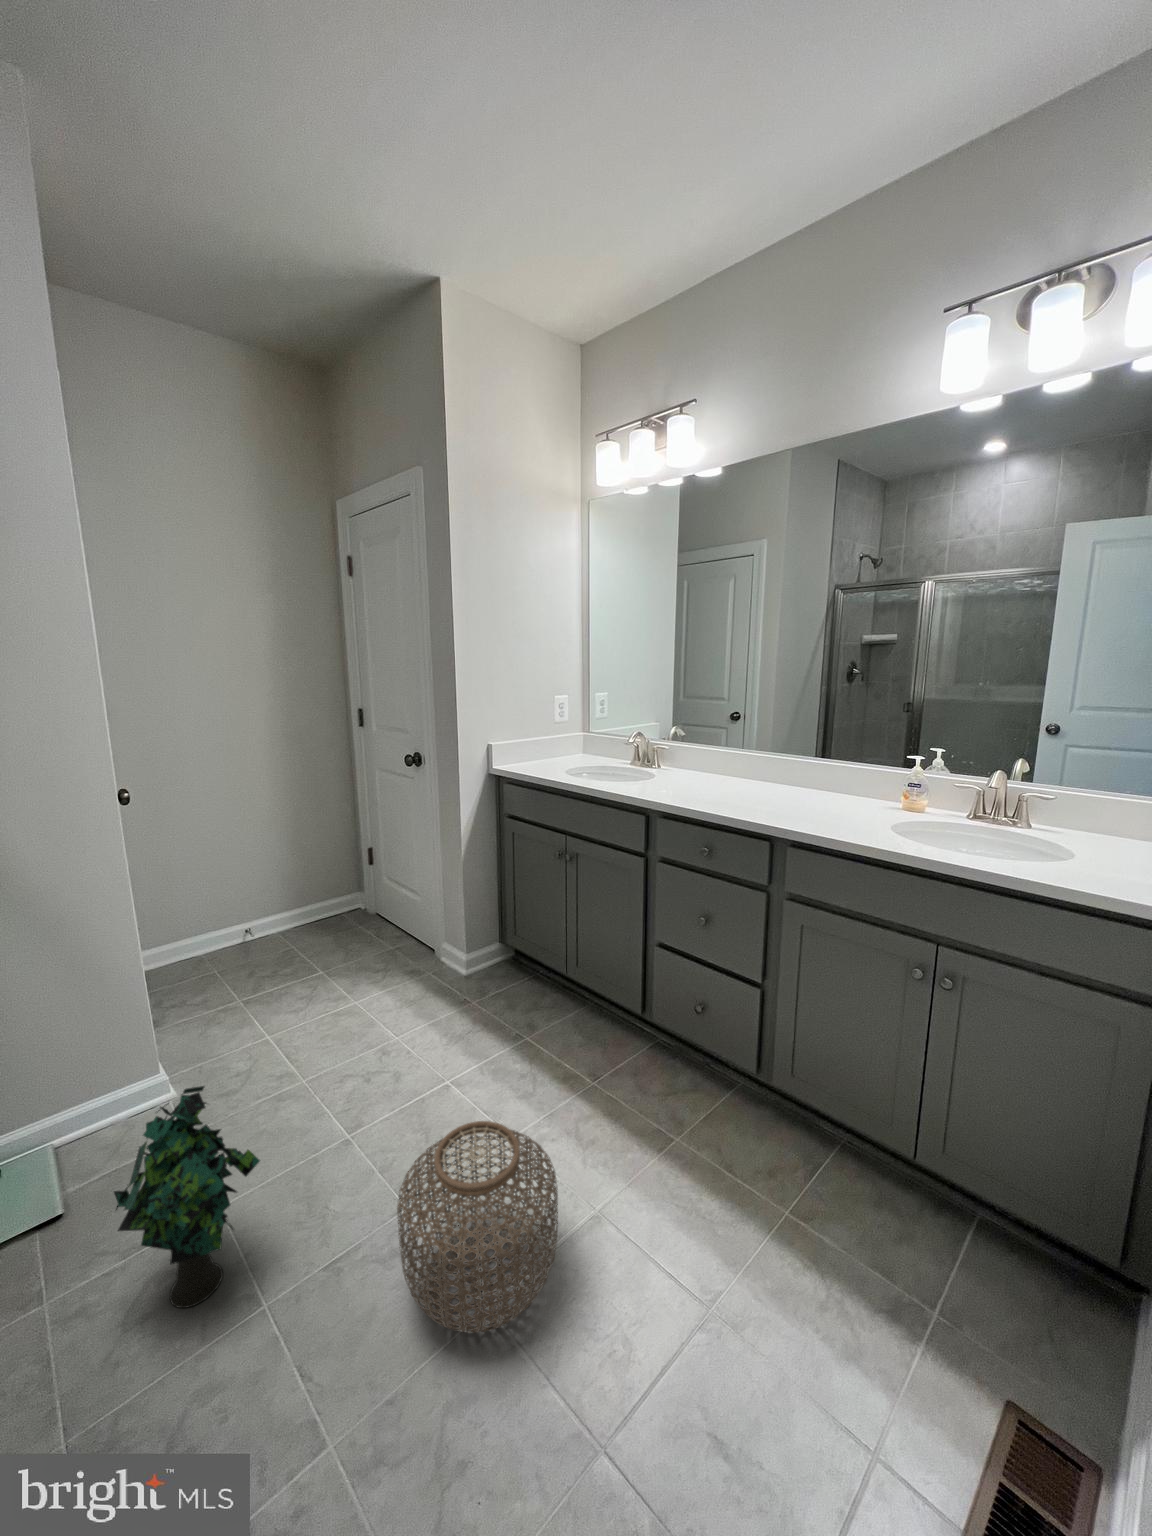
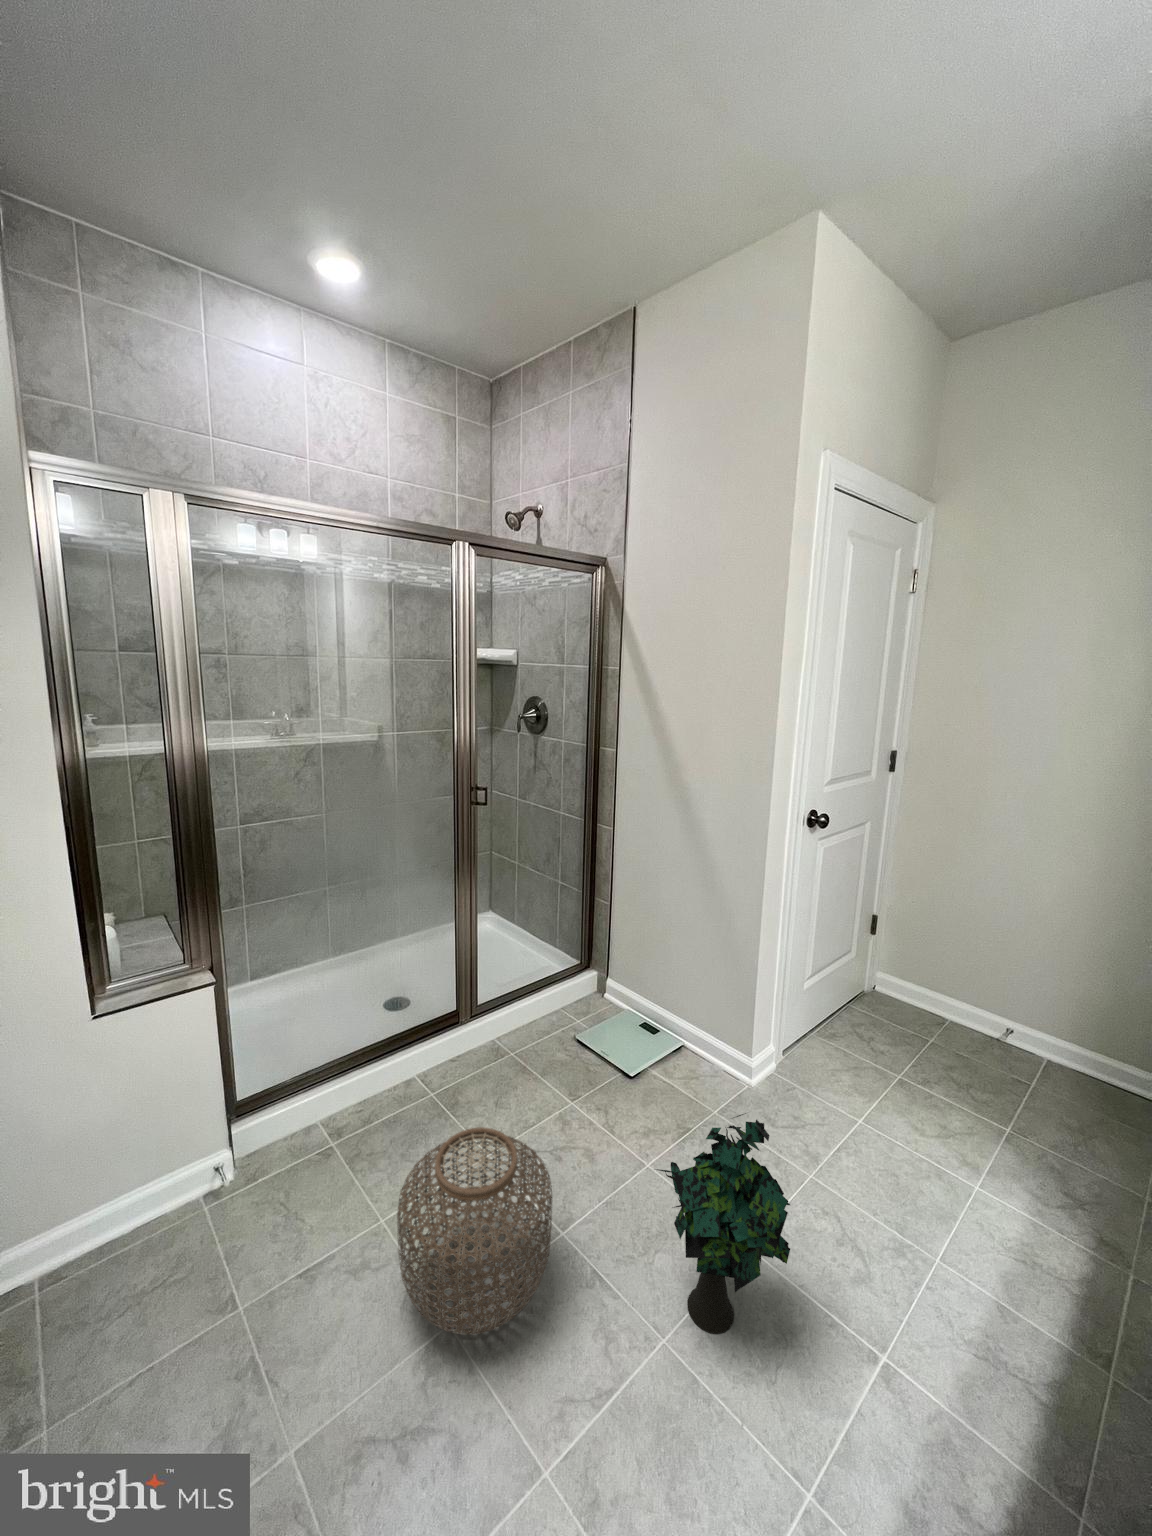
decorative plant: present [114,1086,260,1308] -> present [656,1113,790,1334]

